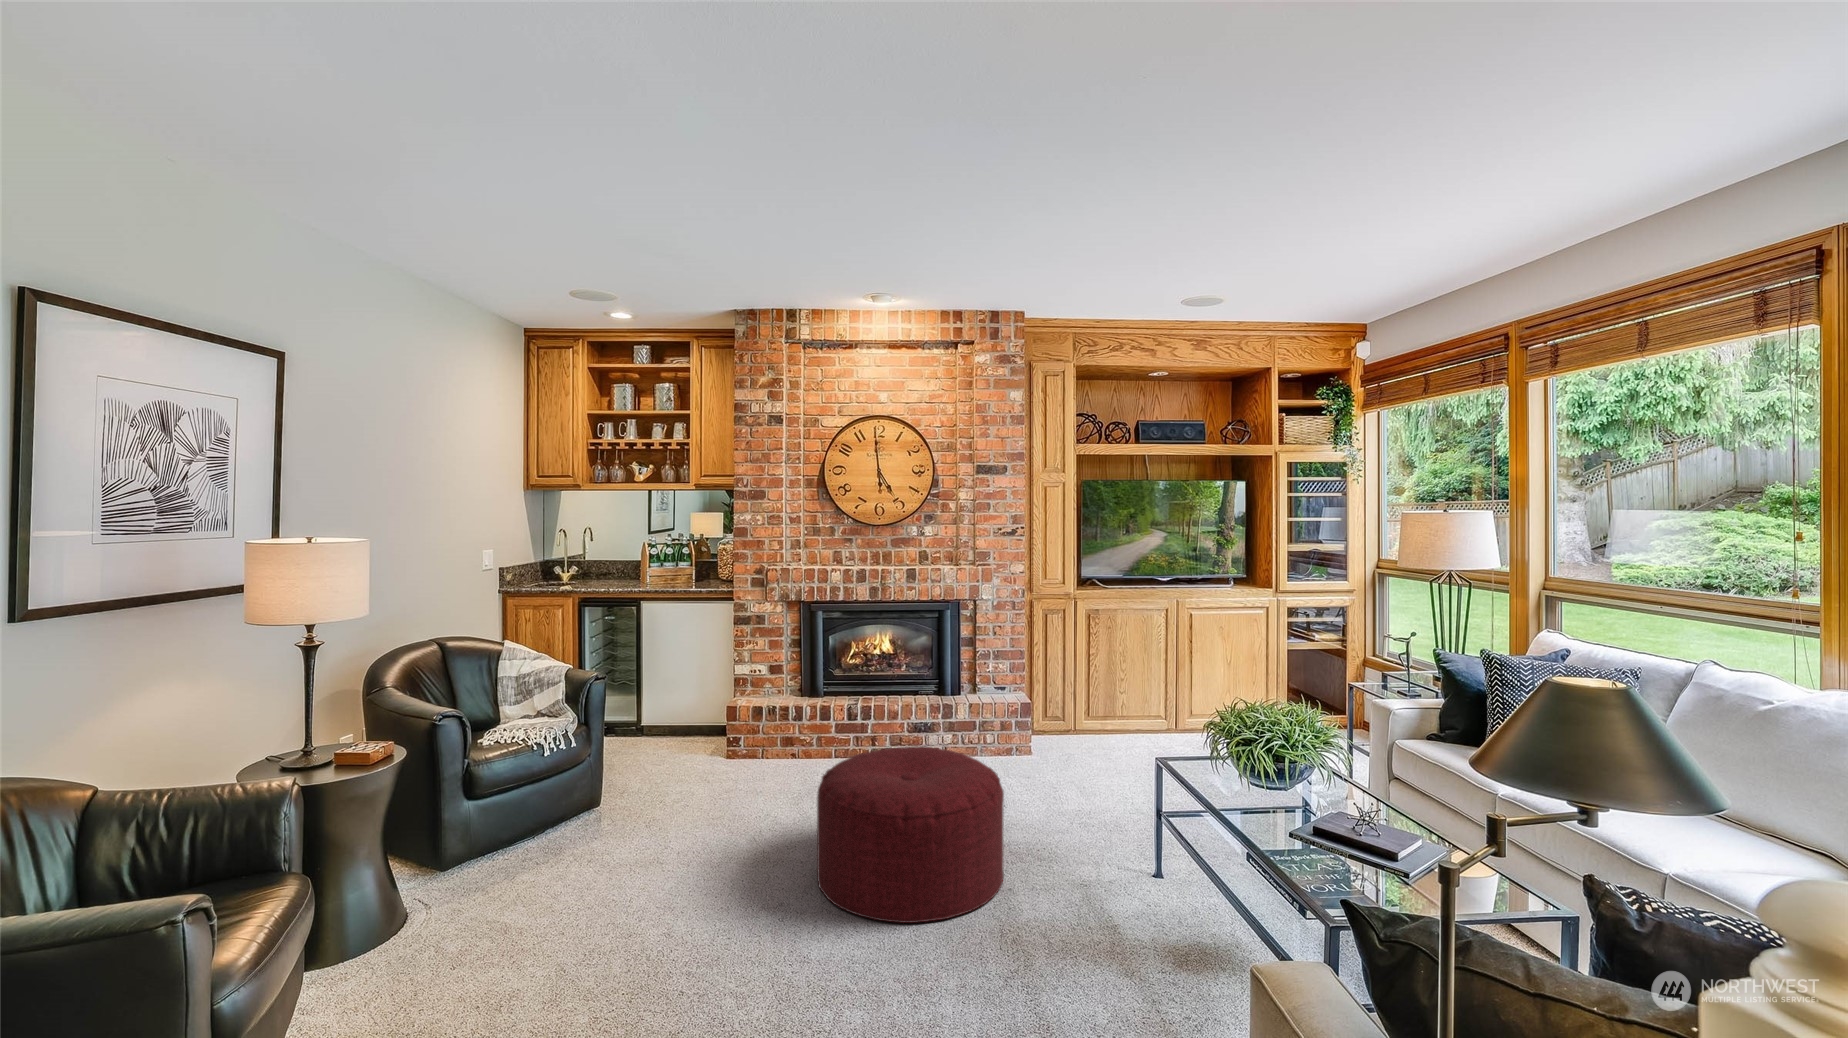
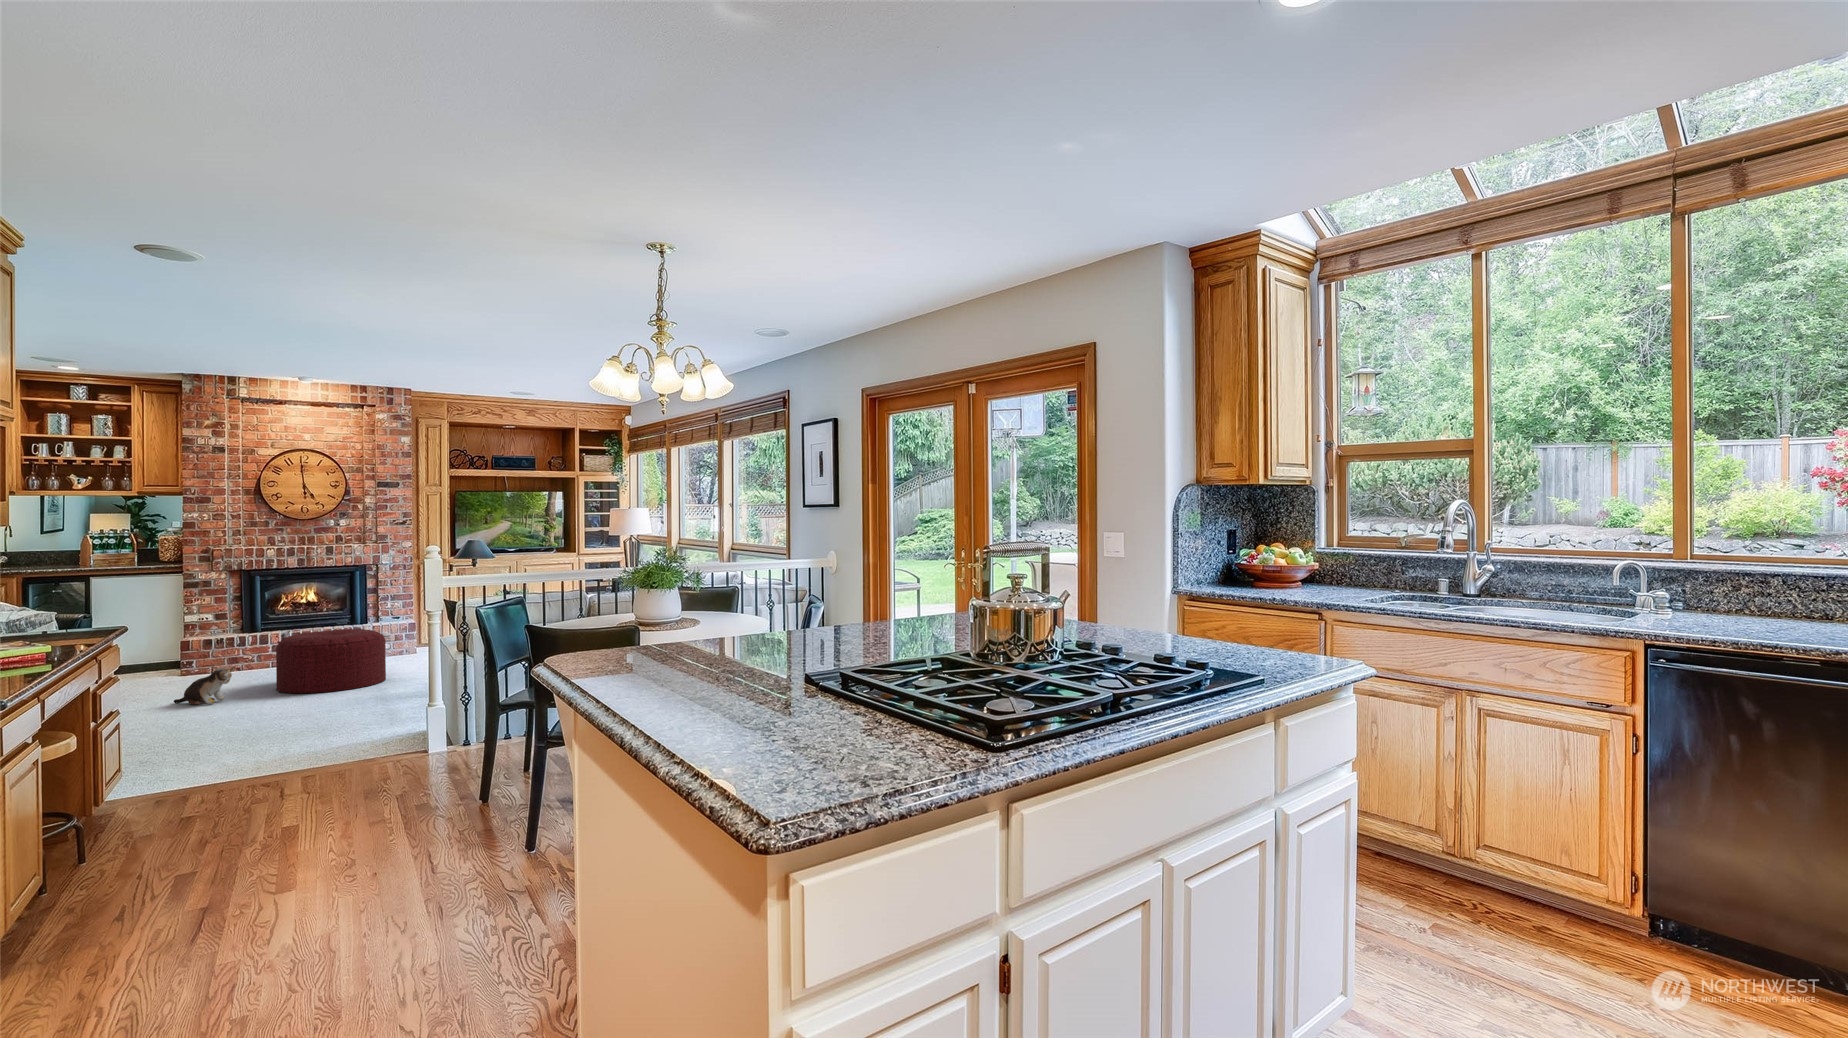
plush toy: none [653,847,738,926] -> present [174,666,236,705]

